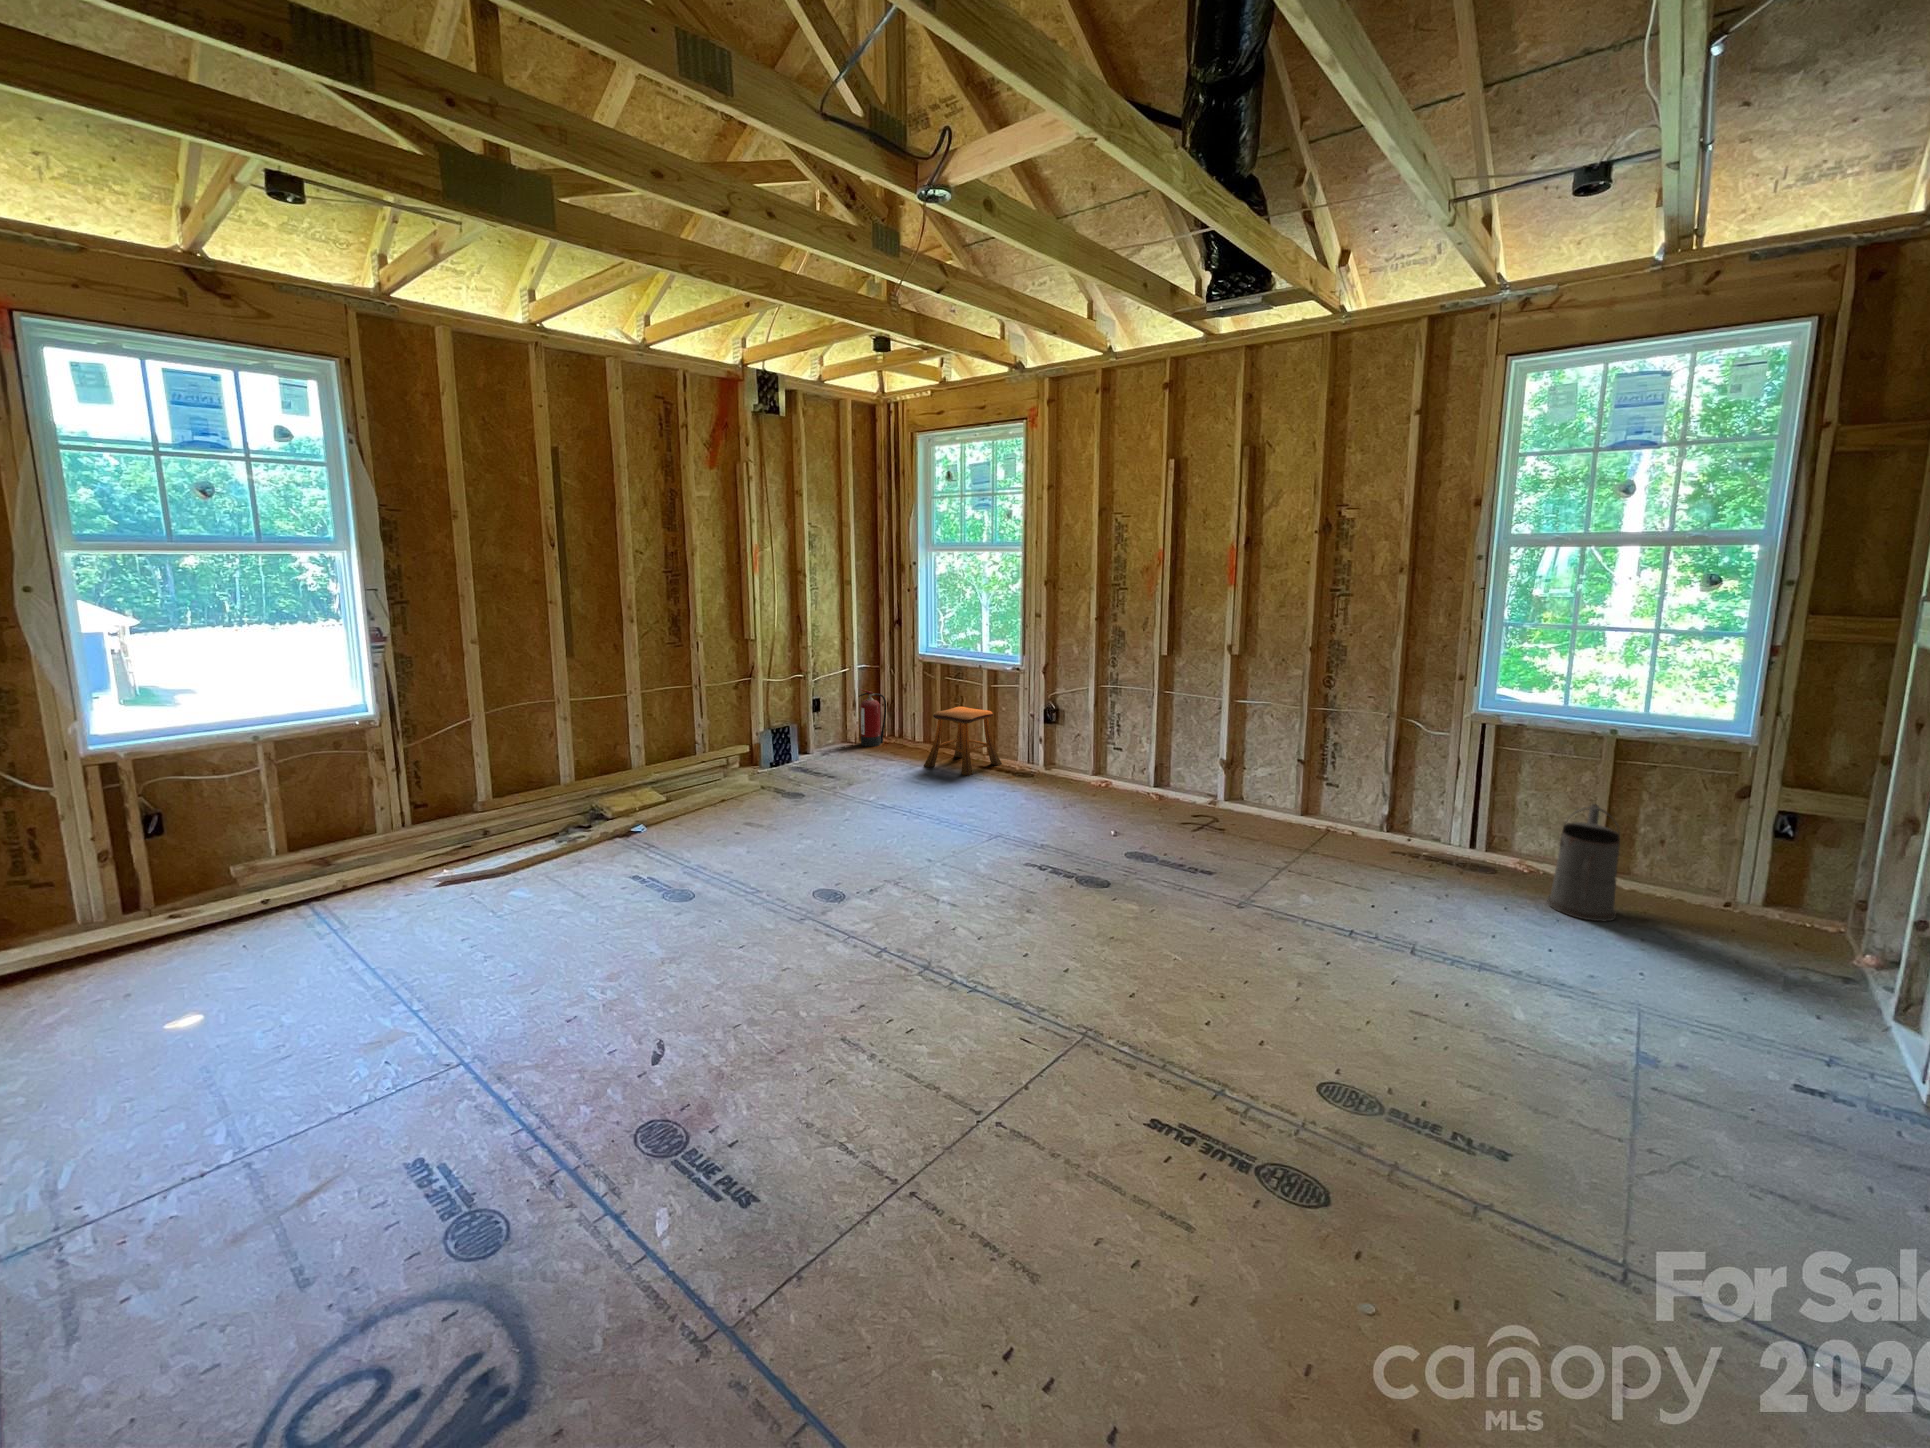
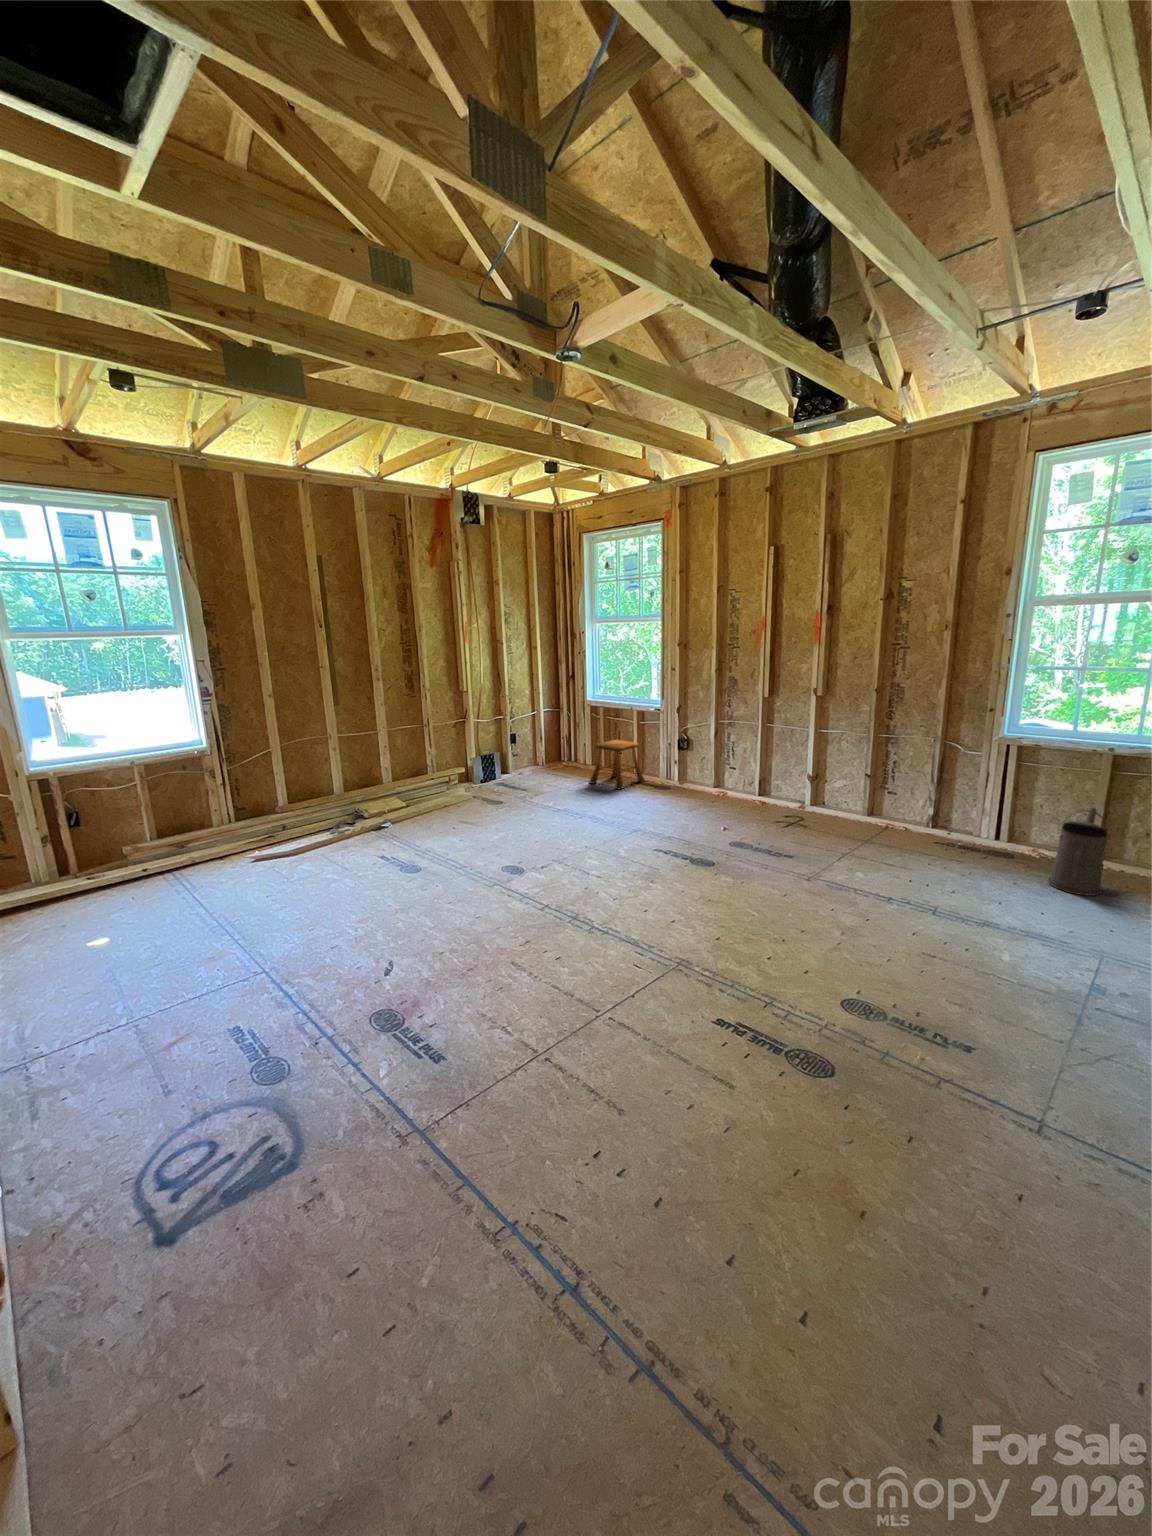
fire extinguisher: present [859,689,886,746] -> none [542,728,563,769]

